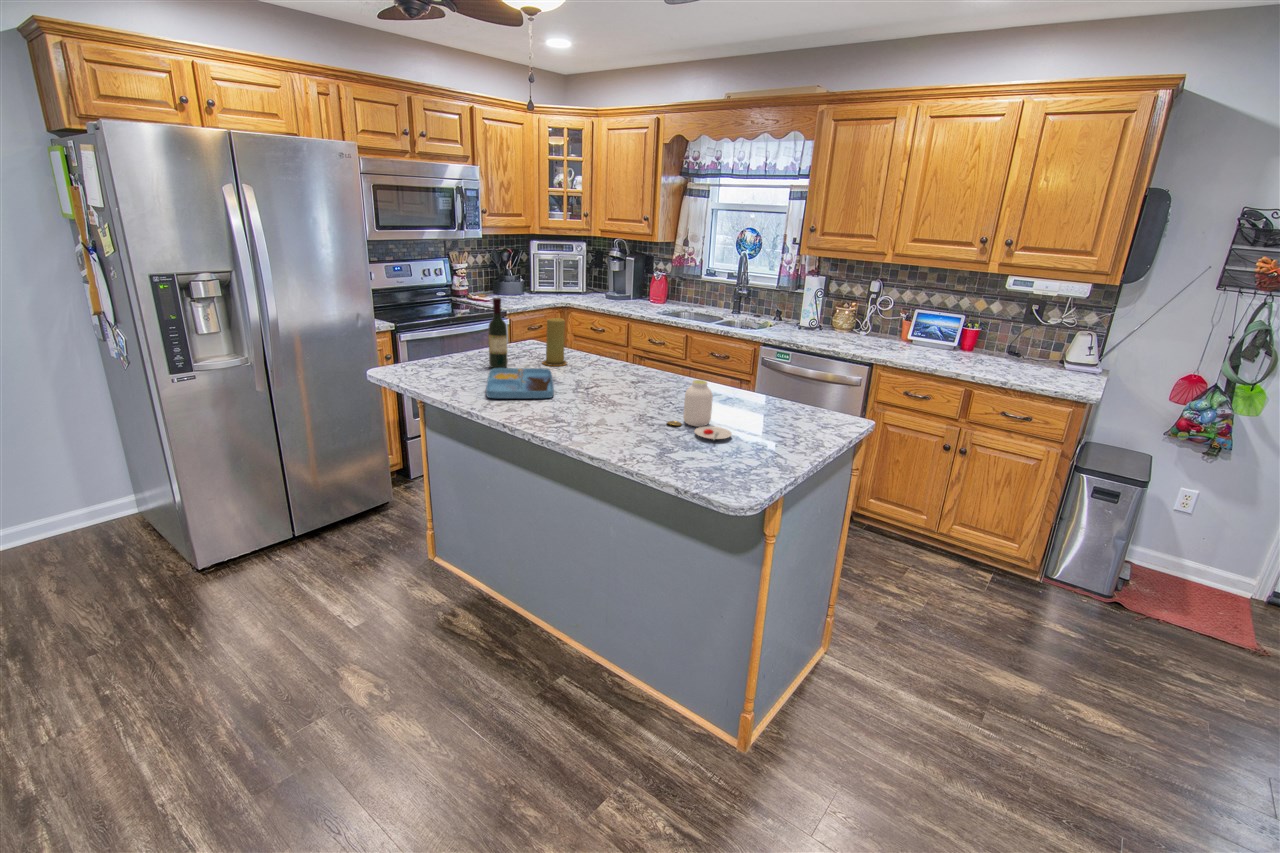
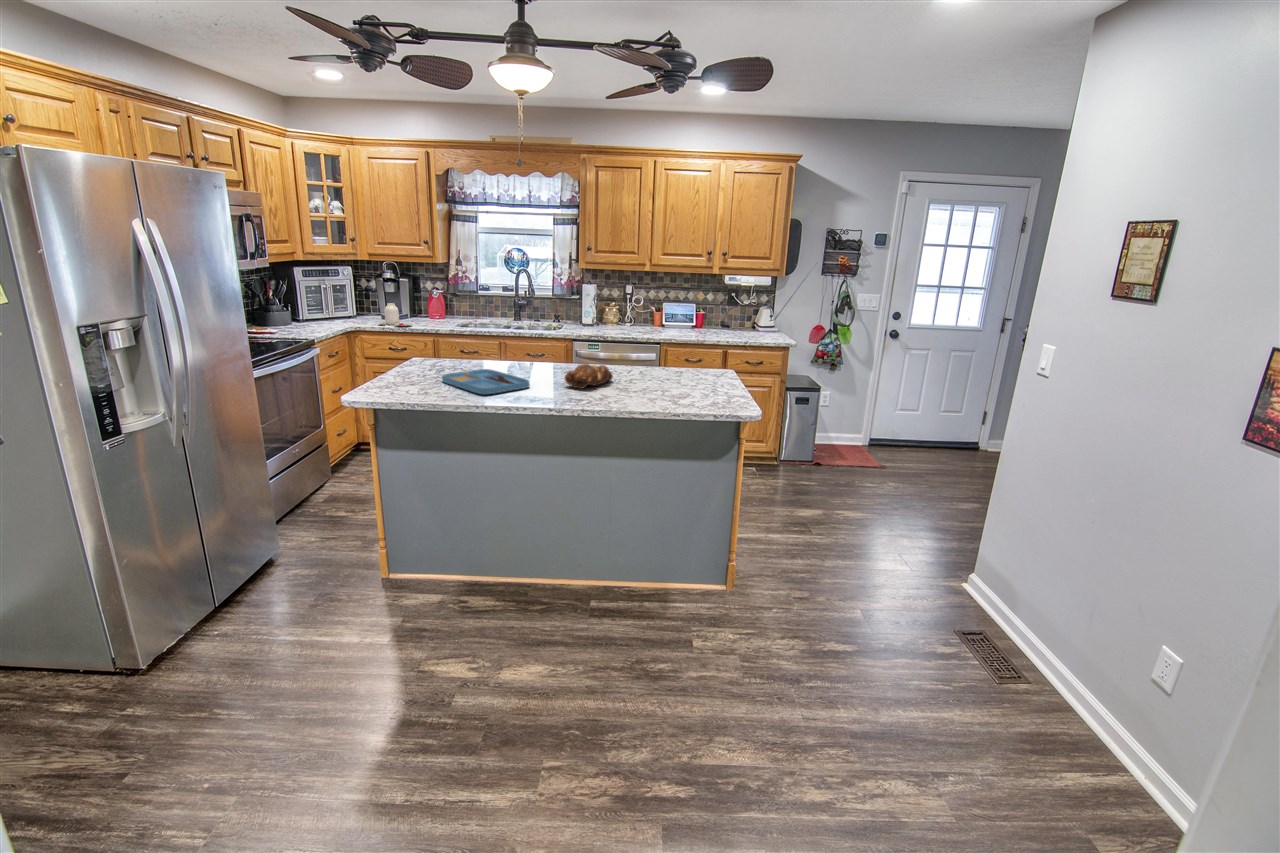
wine bottle: present [488,298,508,368] -> none [421,310,440,377]
candle: present [543,318,567,366] -> none [458,326,482,369]
jar: present [667,380,732,440] -> present [379,303,412,326]
bread loaf: none [586,381,657,411] -> present [565,364,613,389]

